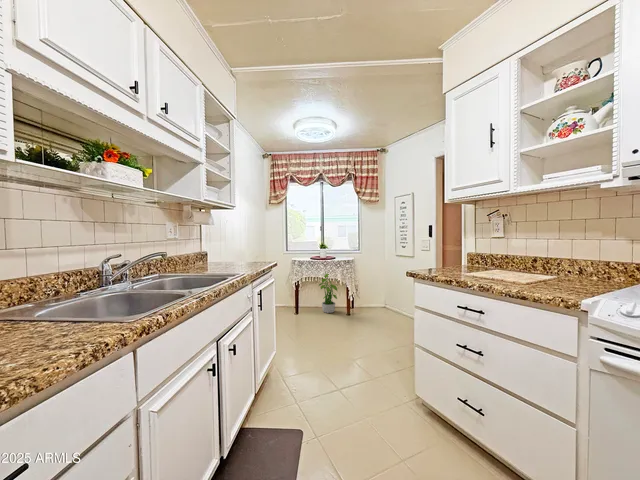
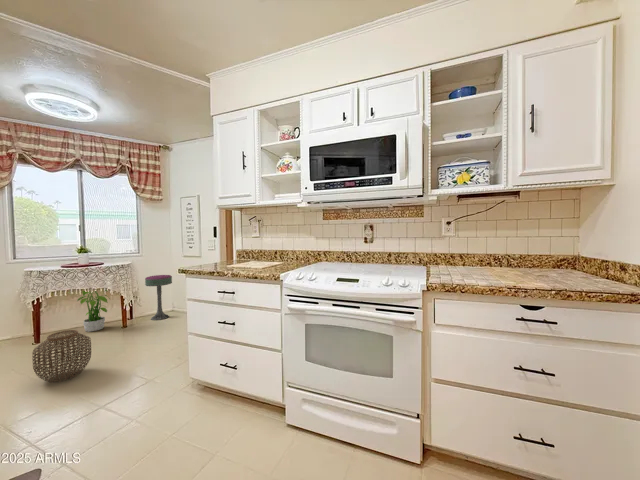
bar stool: none [364,272,386,314] -> present [145,275,172,320]
woven basket: none [295,311,329,352] -> present [32,330,91,383]

